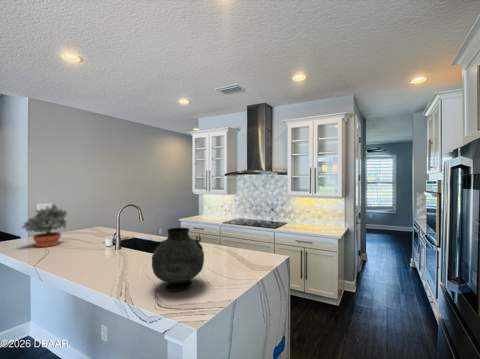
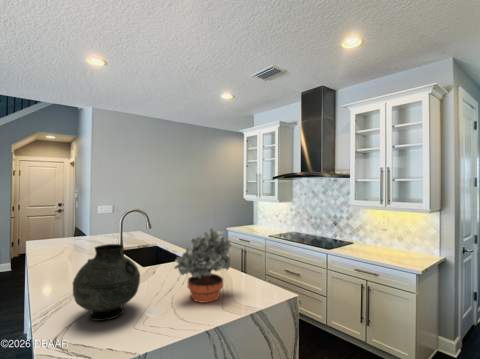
potted plant: present [22,205,67,247] -> present [175,229,232,302]

